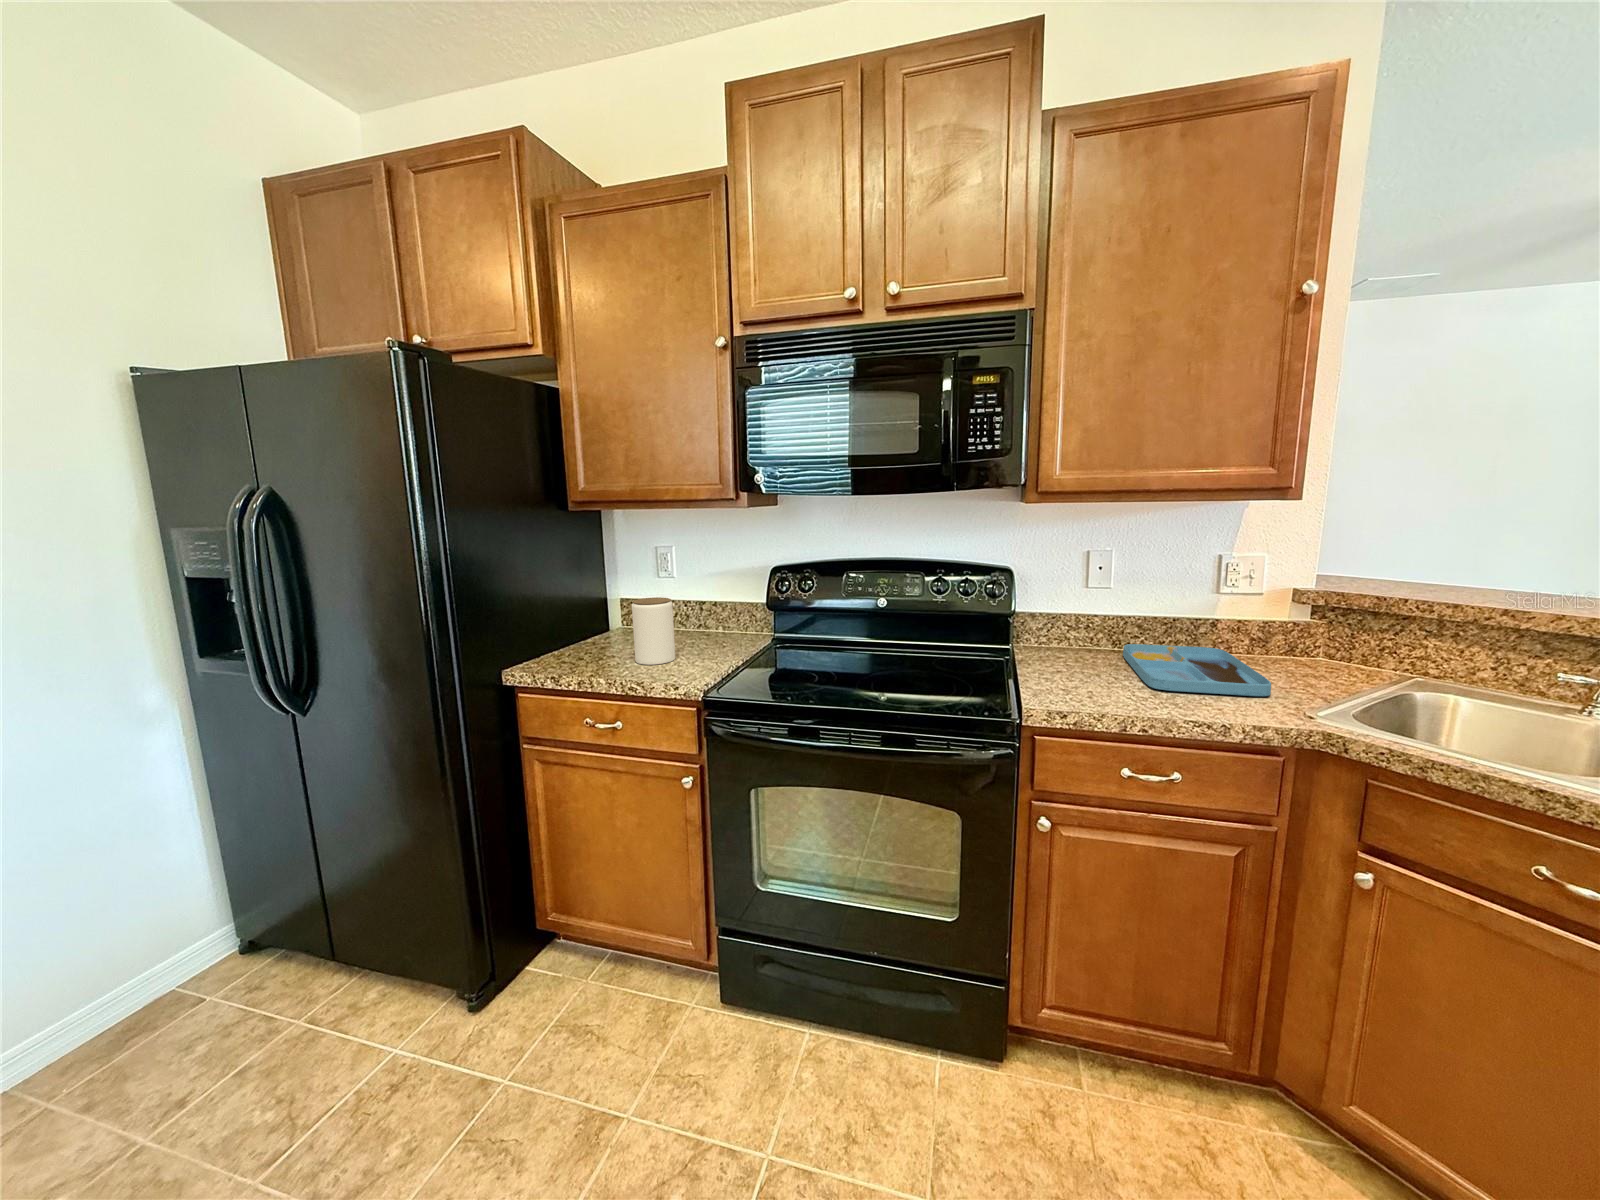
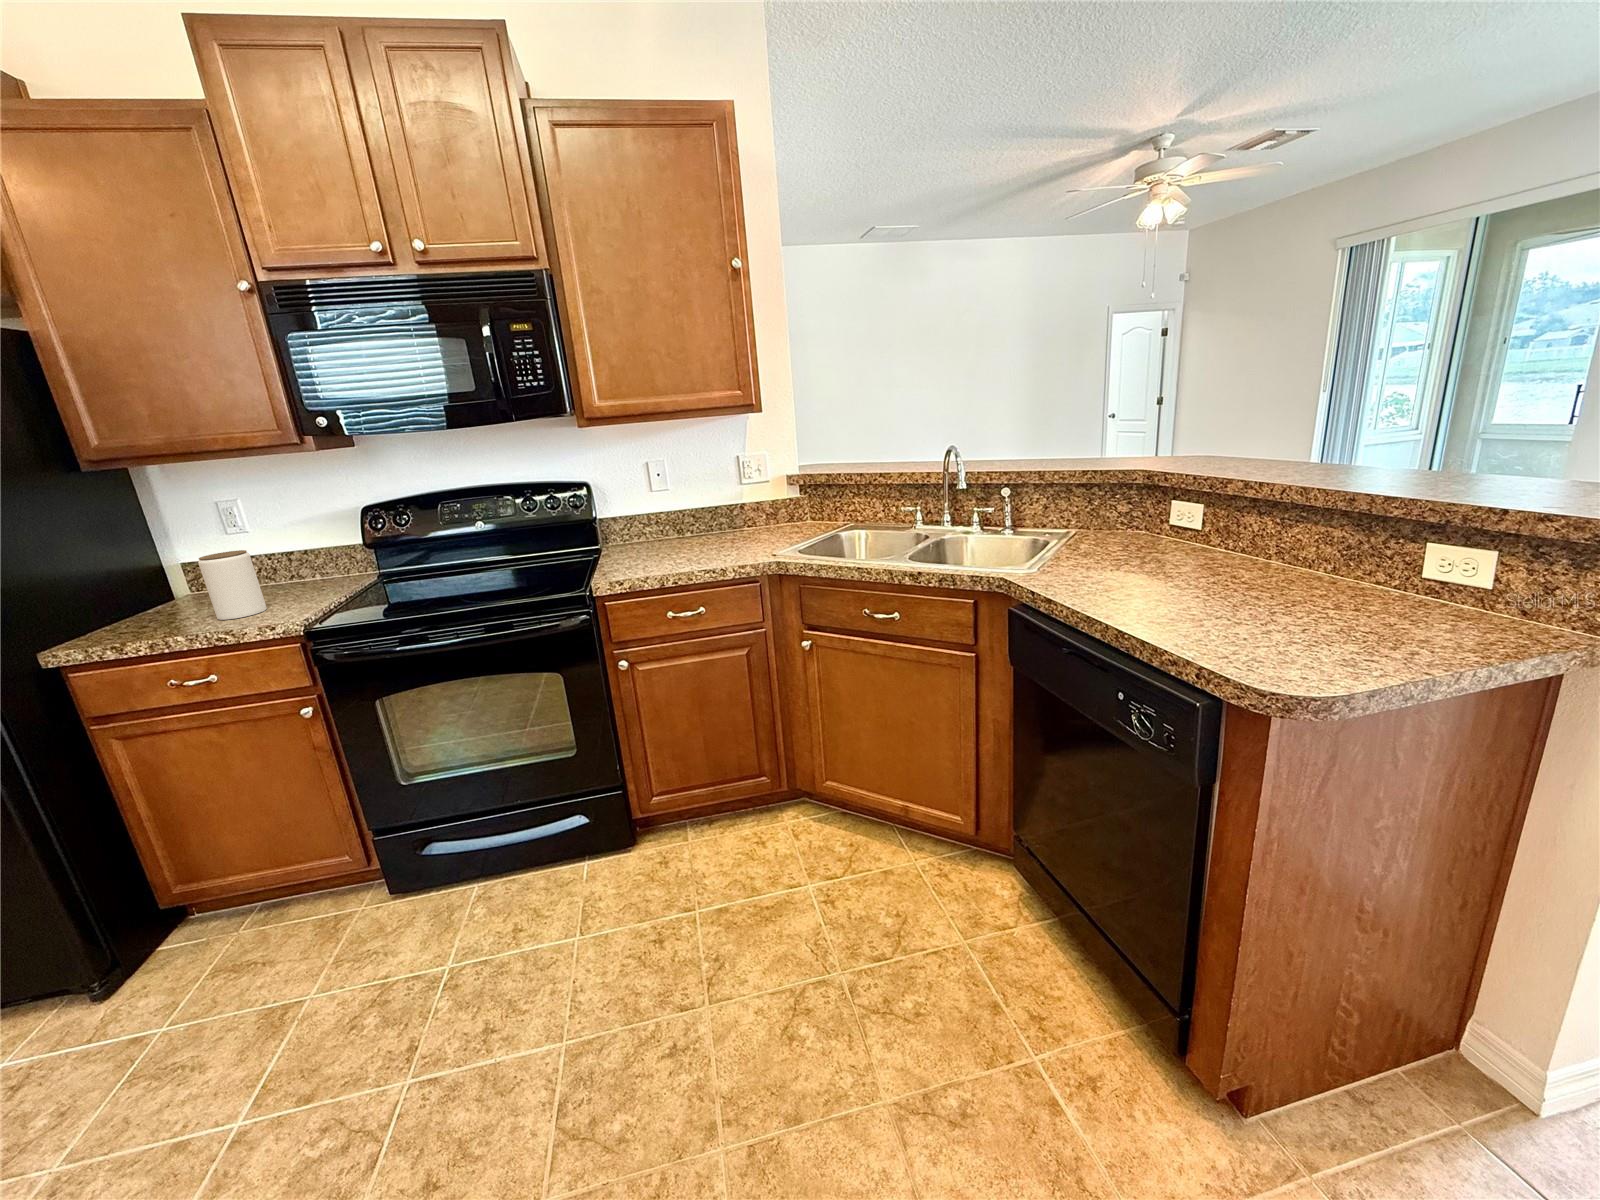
tray: present [1123,644,1271,696] -> none [684,524,762,556]

